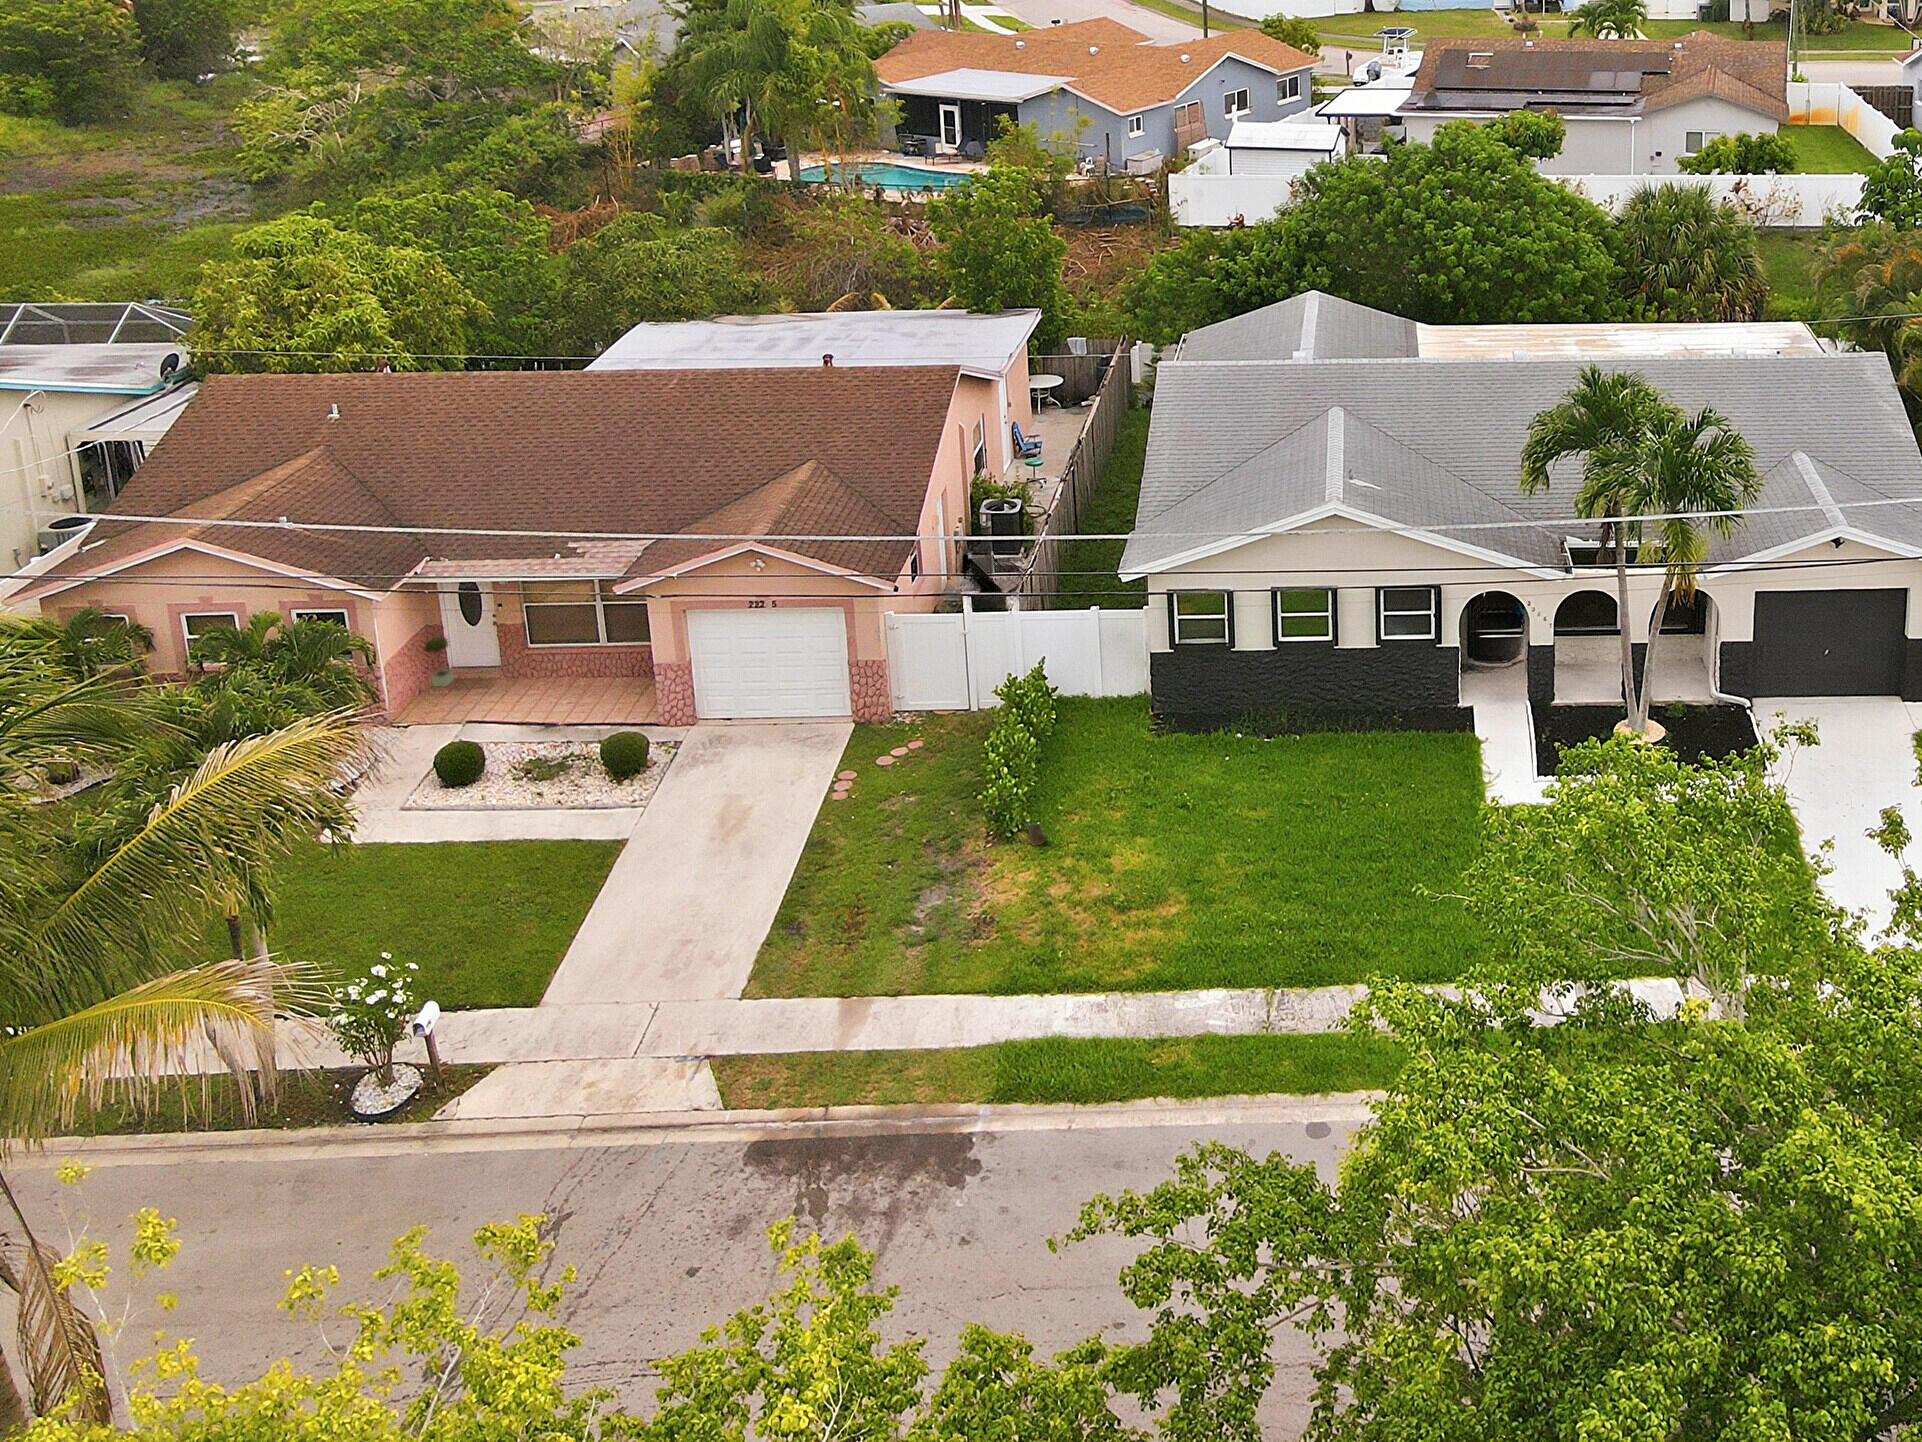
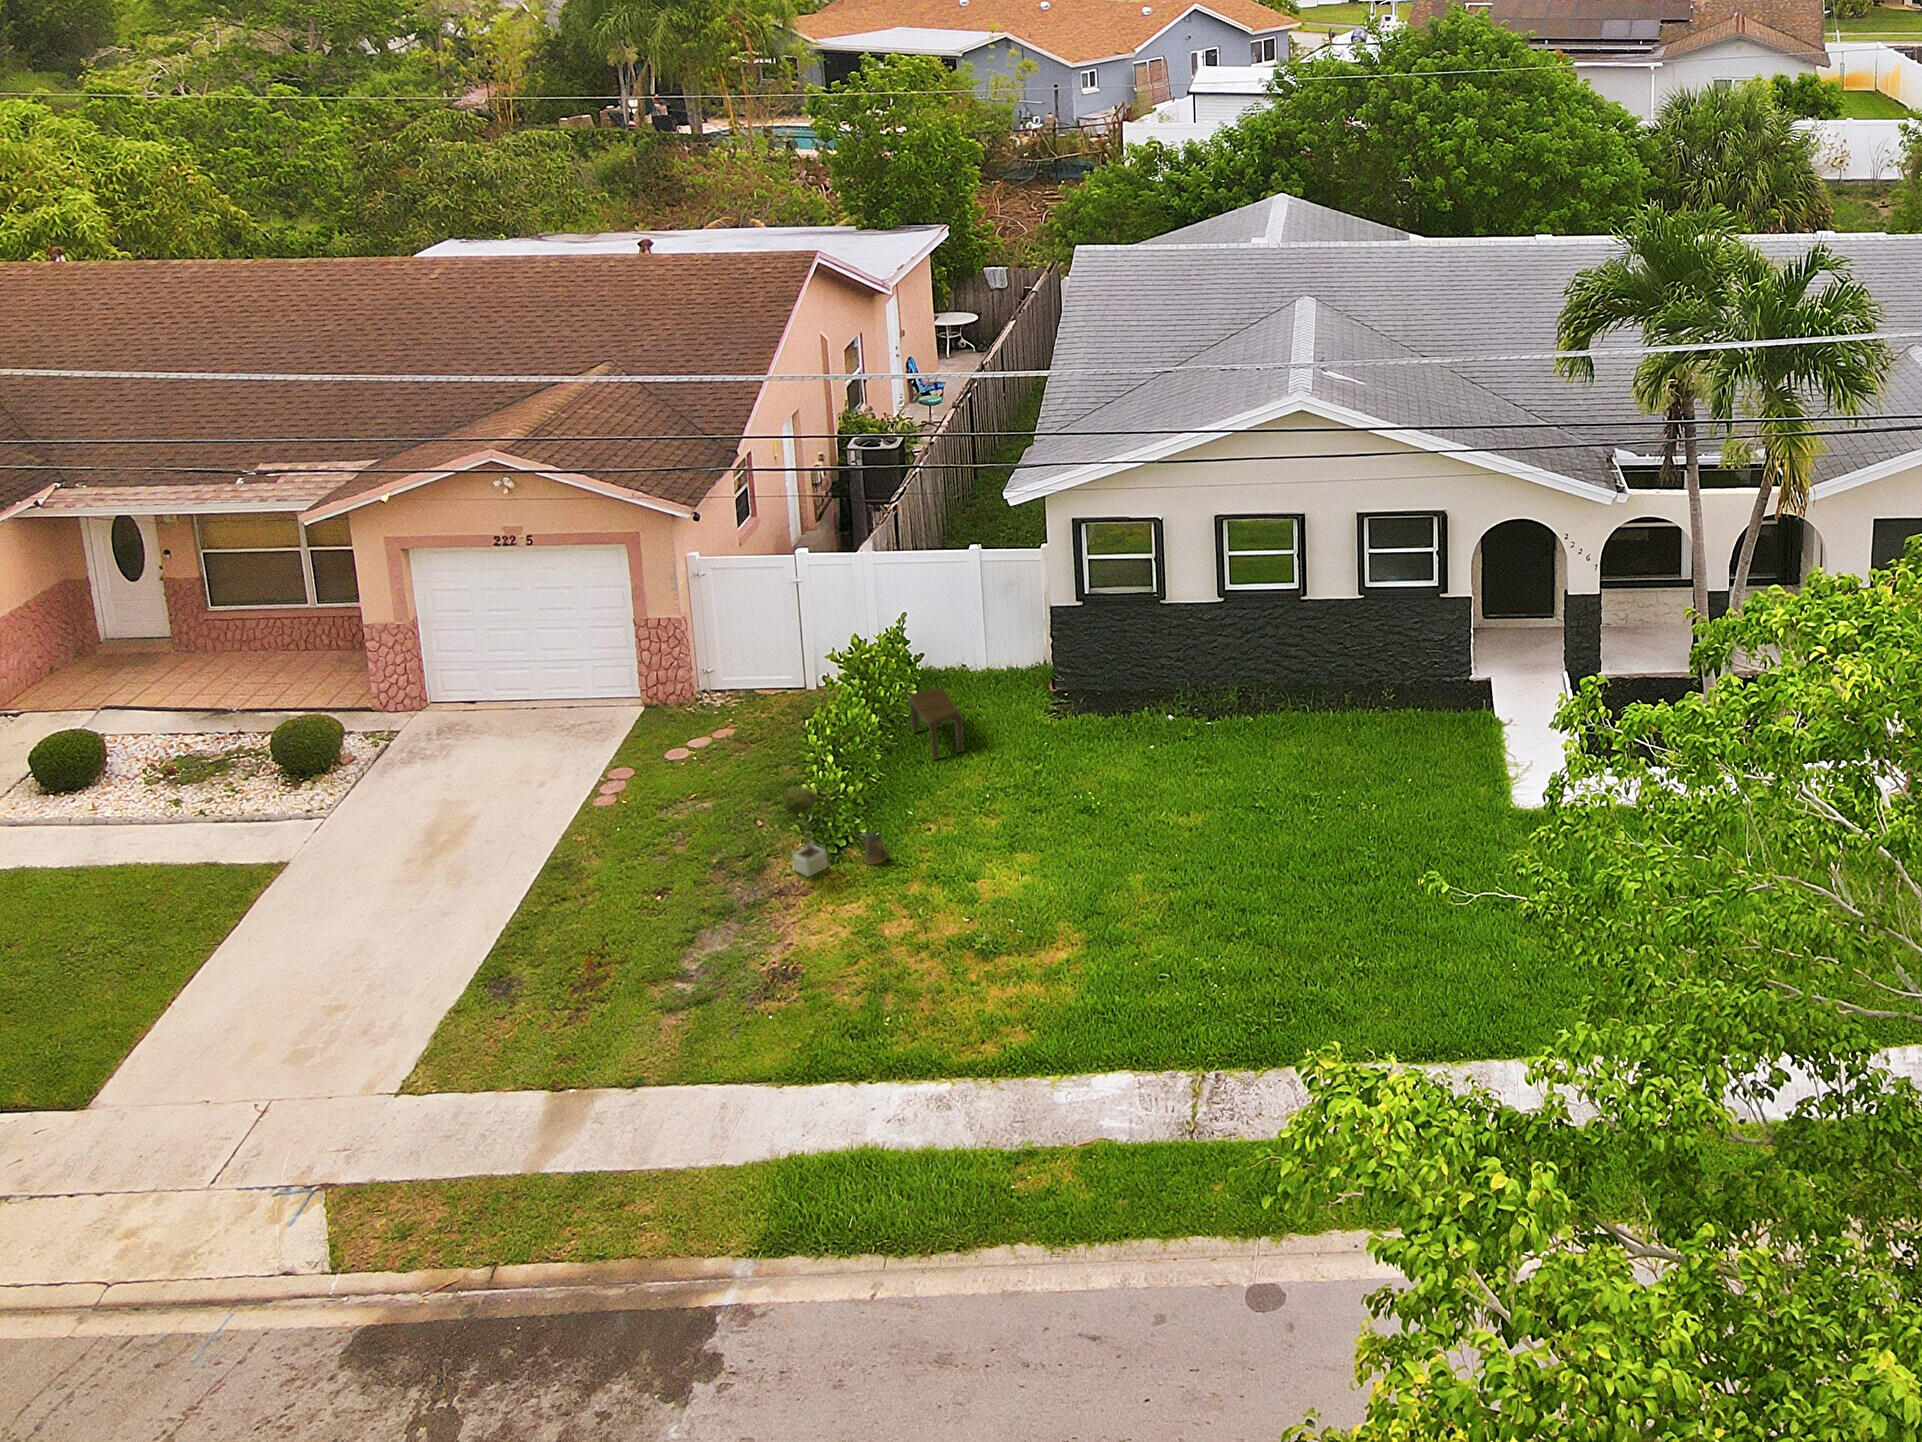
potted tree: present [424,637,454,687] -> present [783,787,828,877]
bench: none [1049,713,1091,768] -> present [909,688,965,759]

